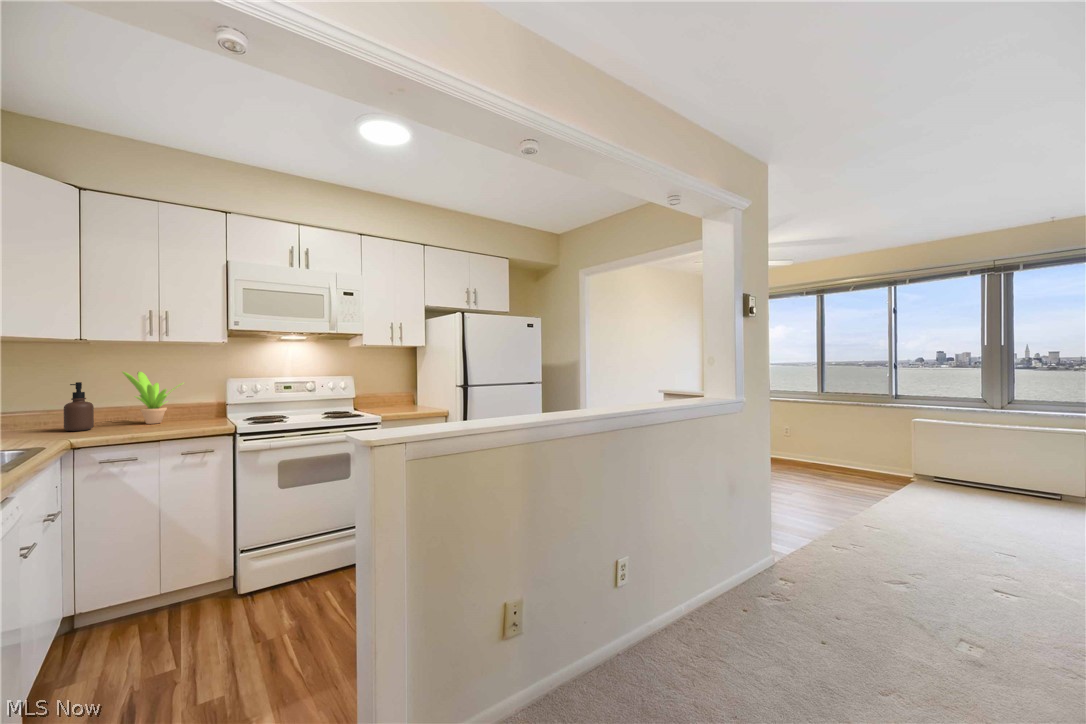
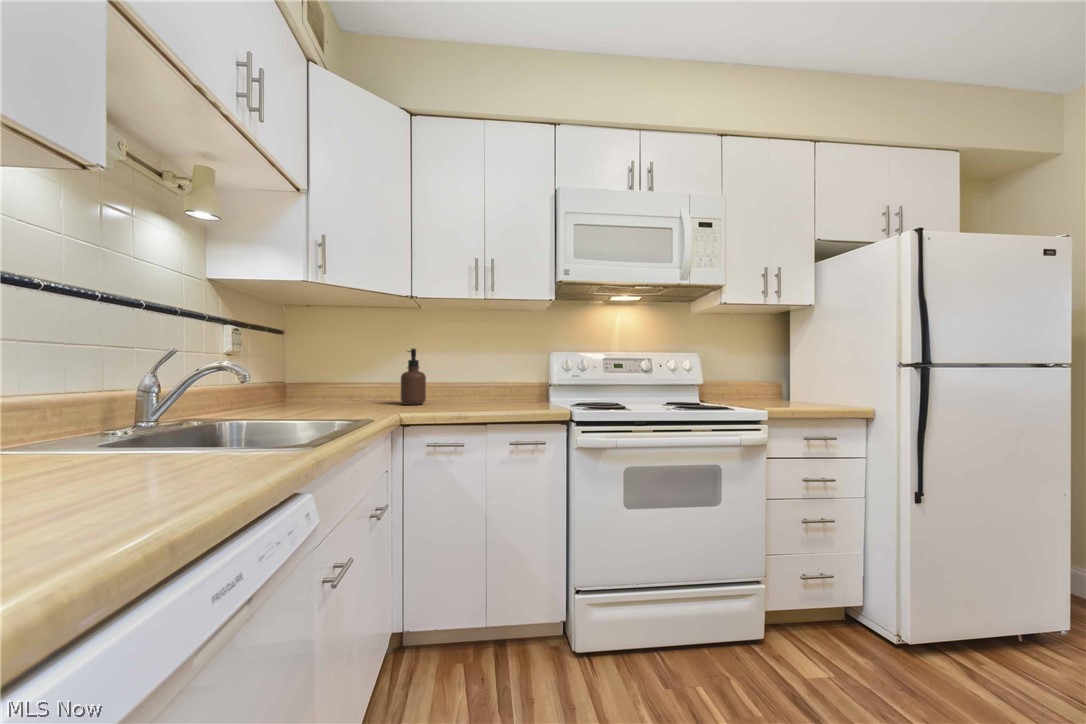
potted plant: present [123,372,182,424] -> none [451,337,509,402]

